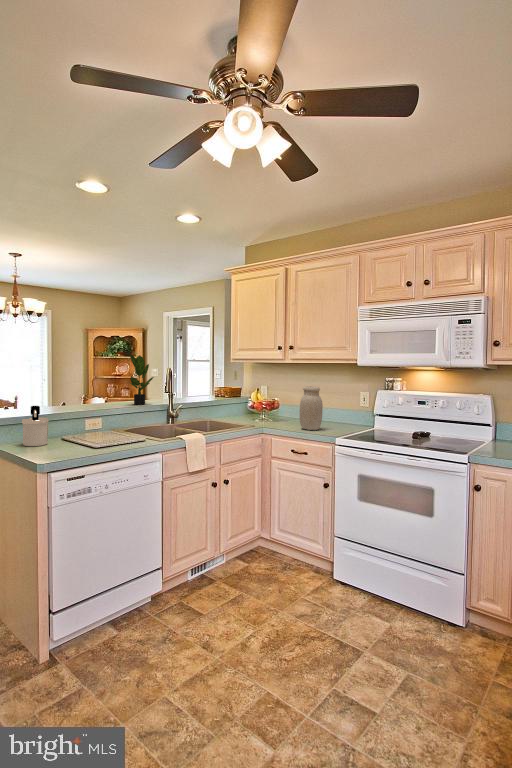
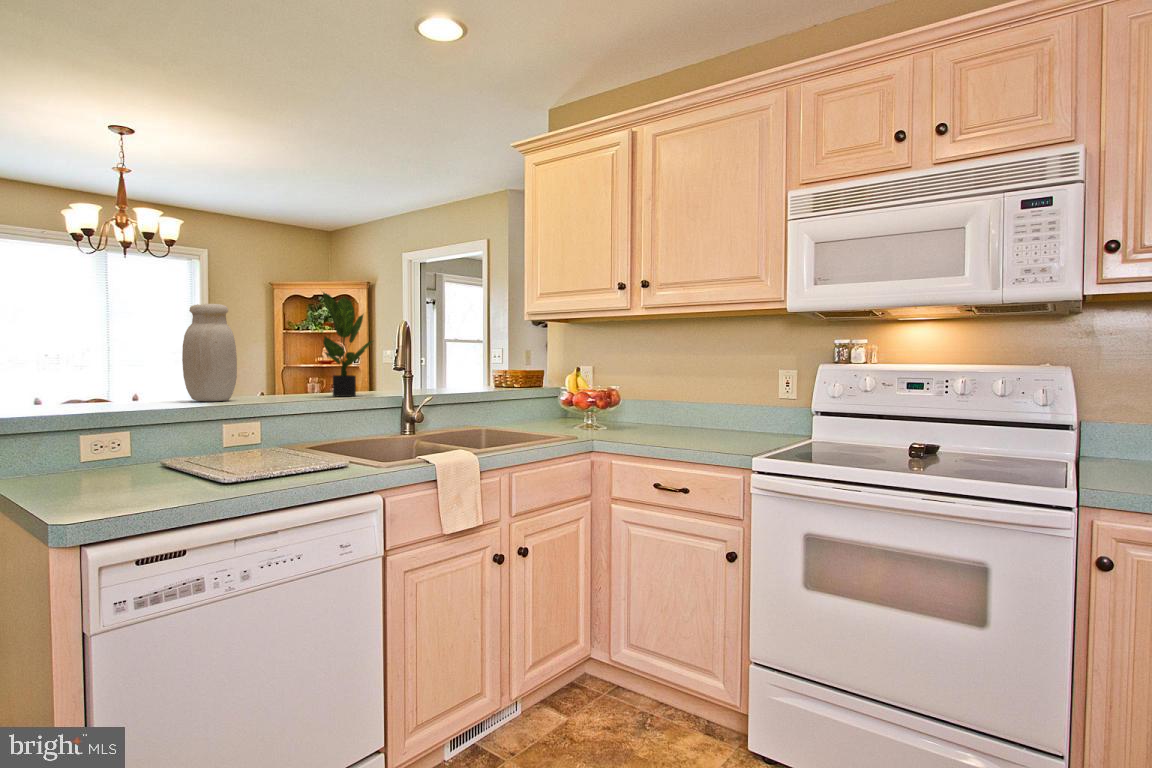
jar: present [299,386,323,430] -> present [182,304,237,401]
soap dispenser: present [22,406,48,446] -> none [53,388,120,481]

